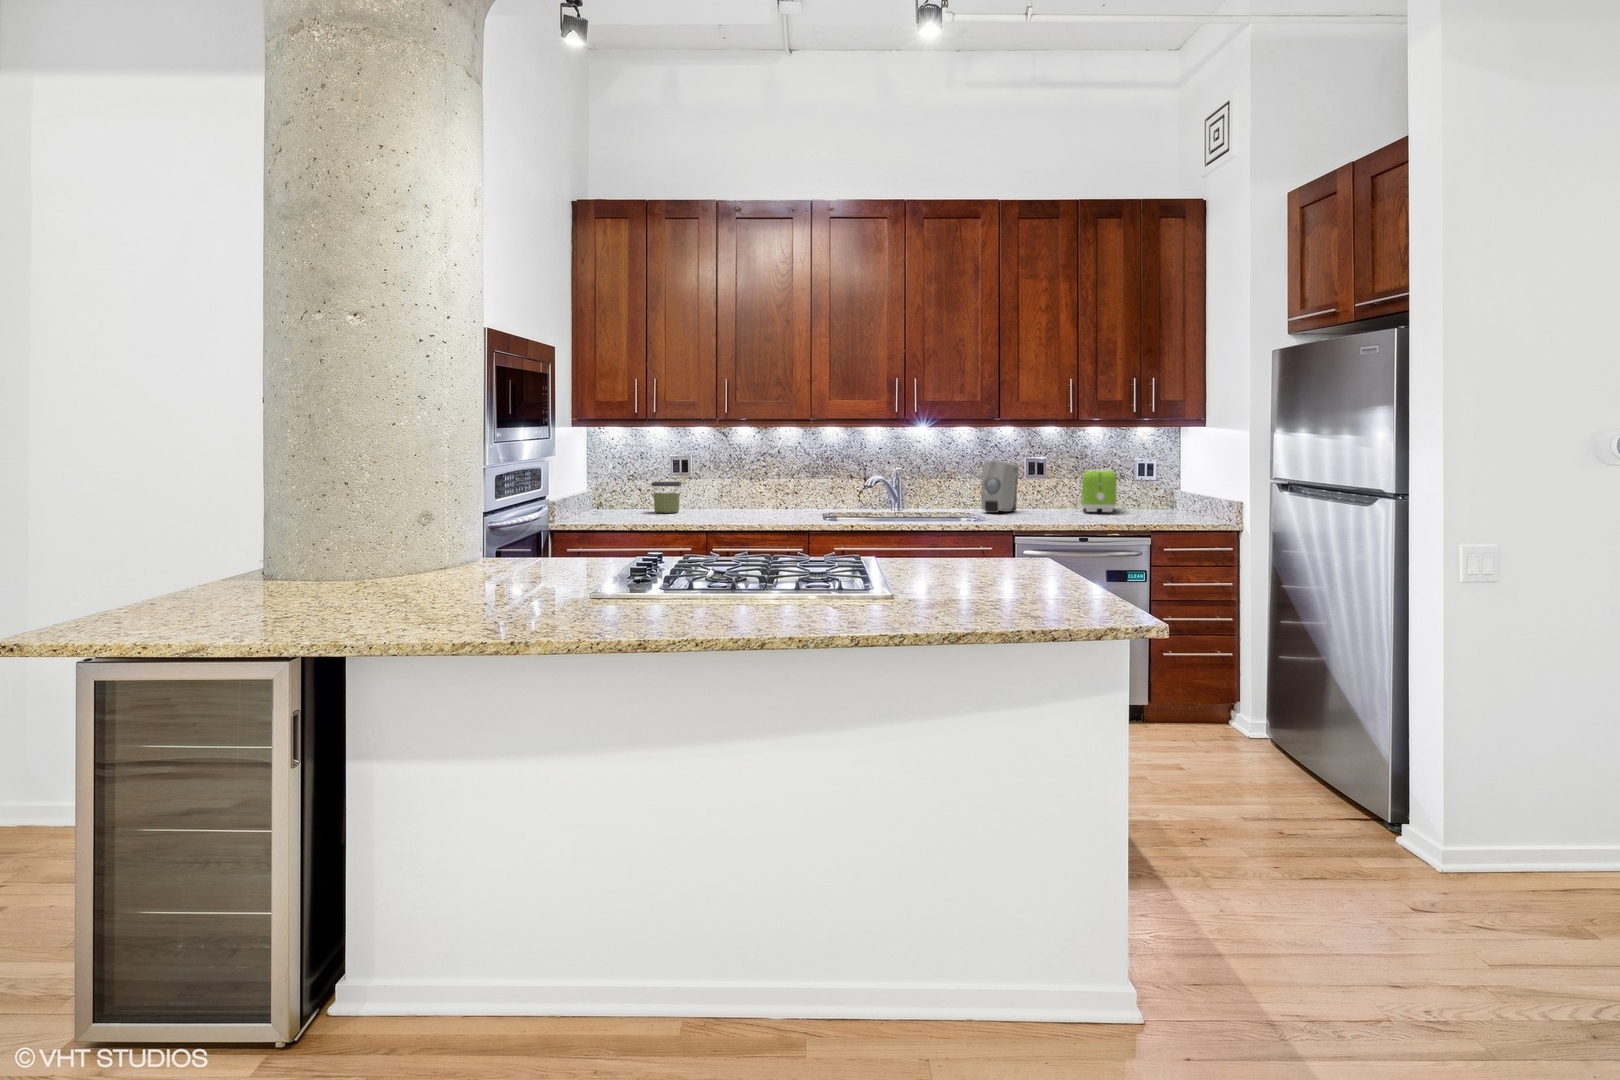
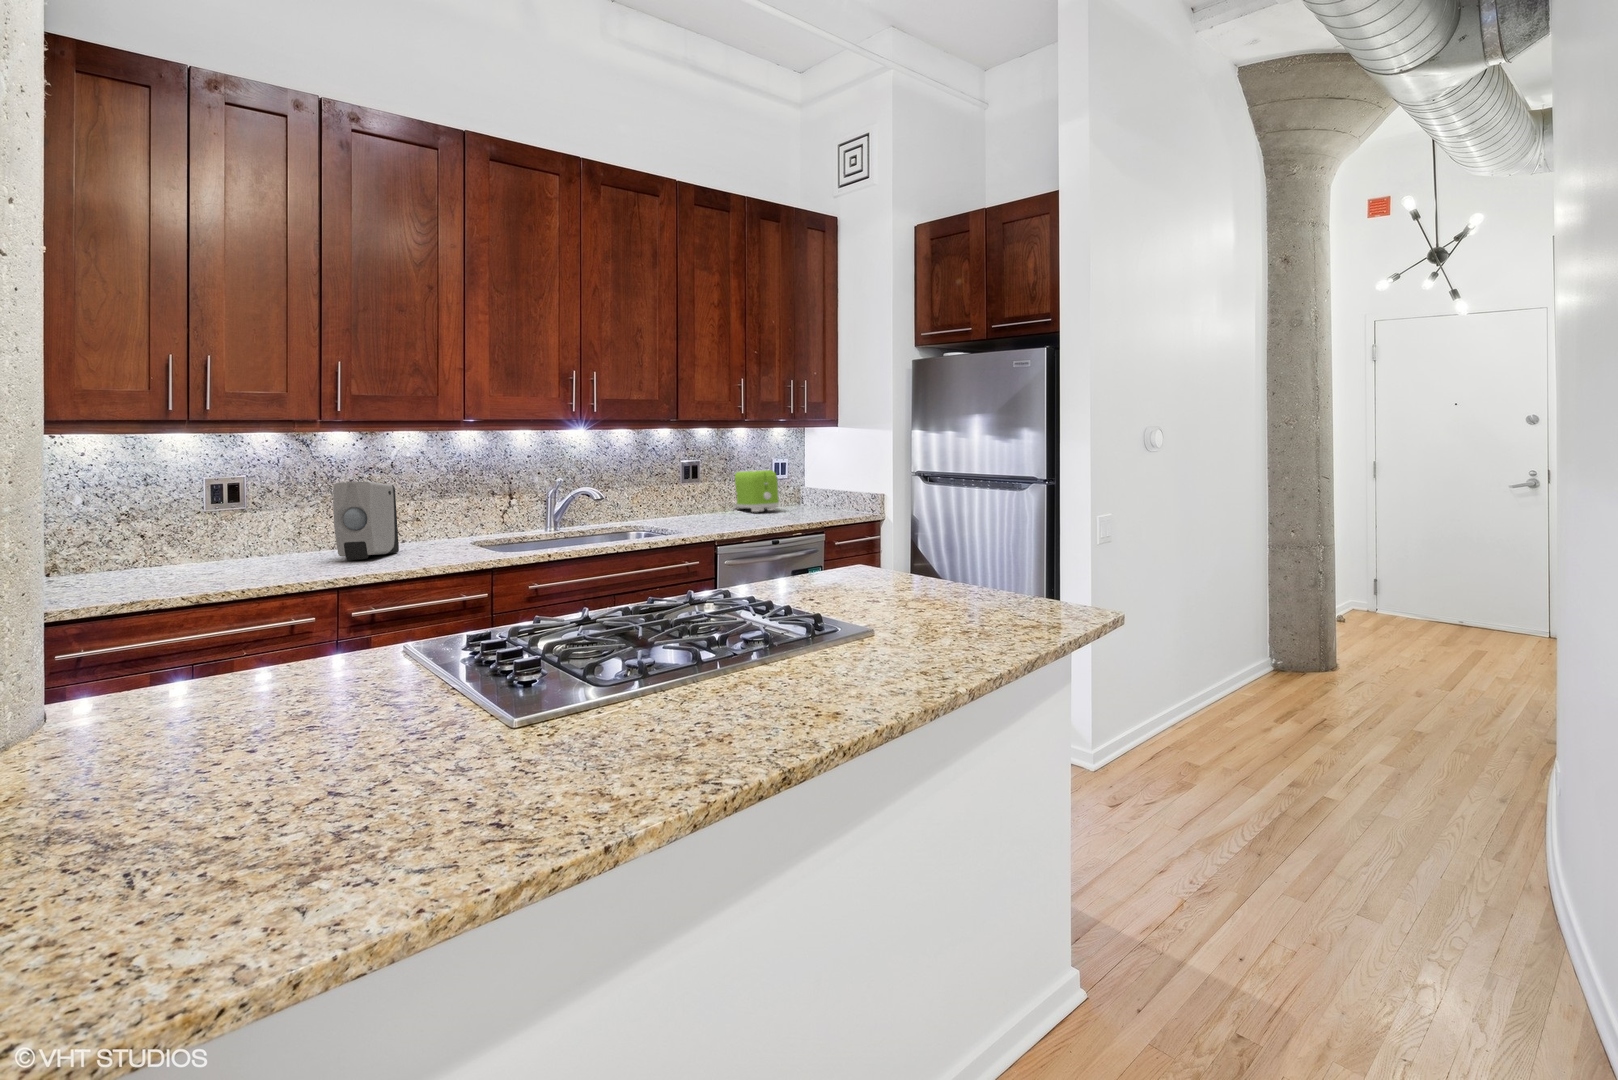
soap dispenser: present [981,461,1018,513] -> present [333,482,399,560]
jar: present [652,482,681,513] -> none [180,516,238,568]

